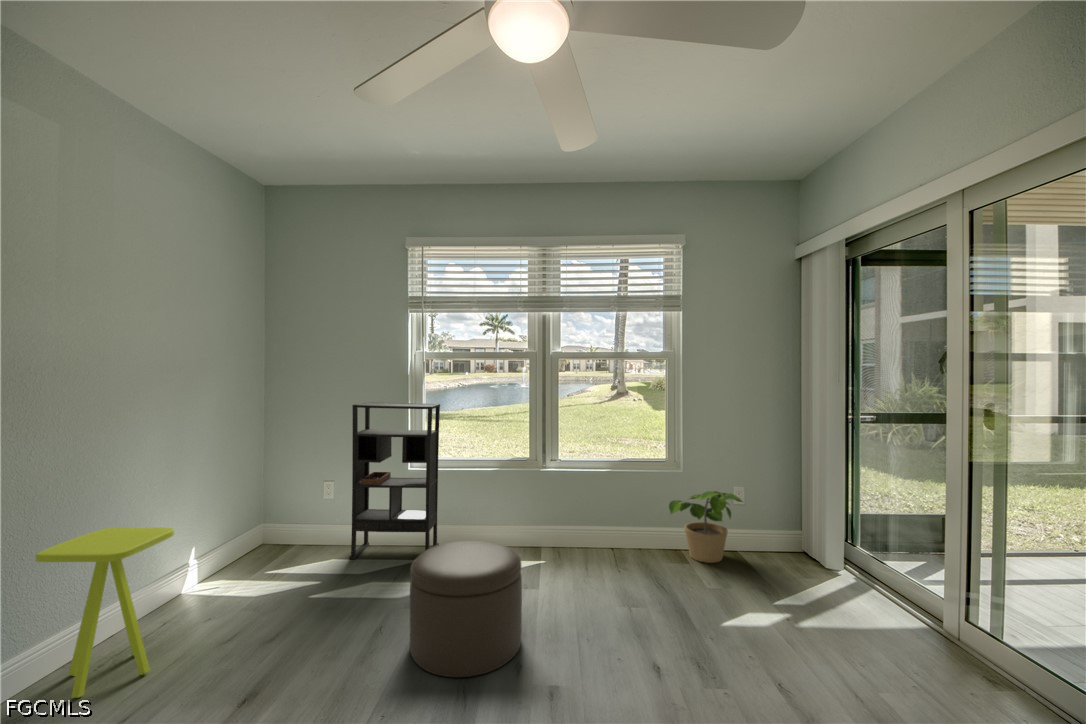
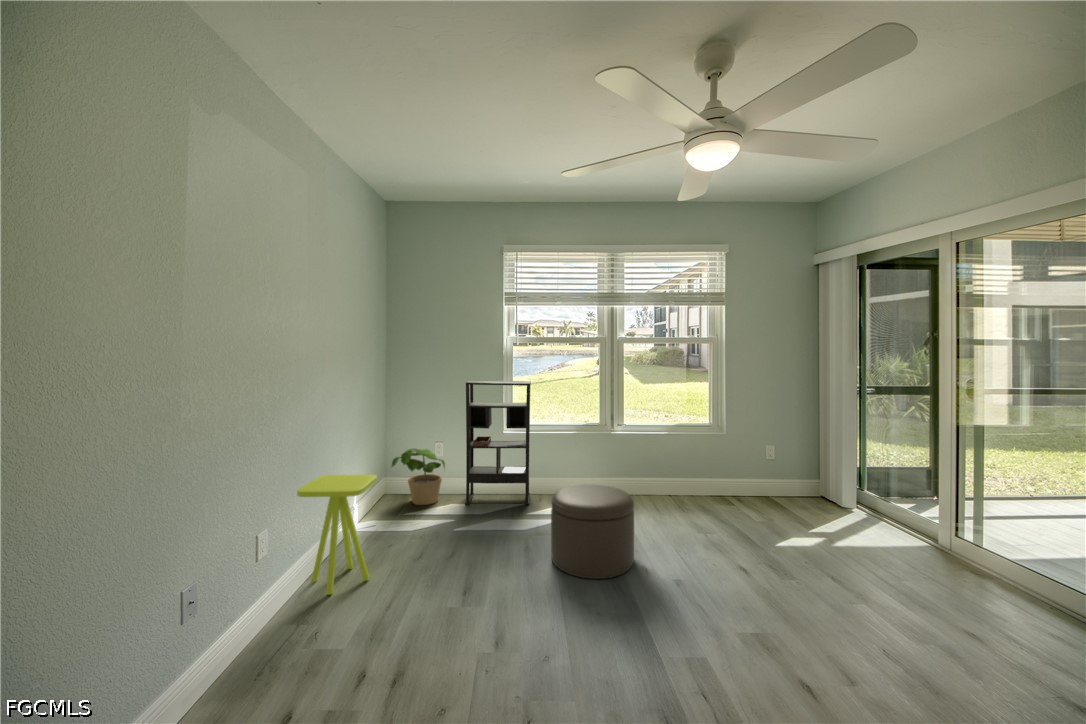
potted plant: present [669,491,742,563] -> present [392,448,445,505]

